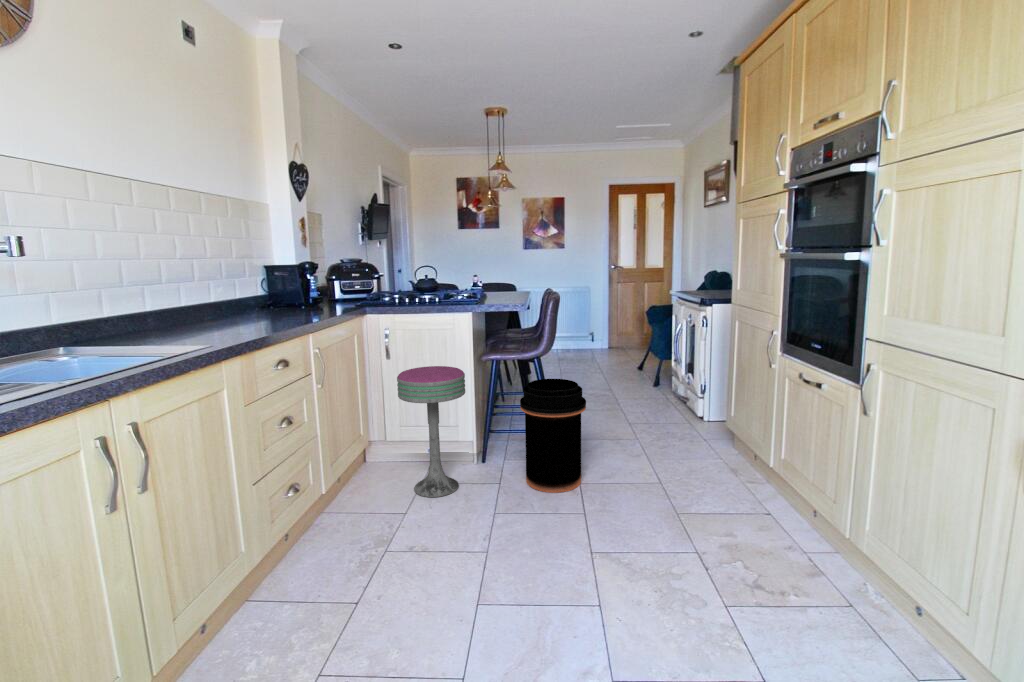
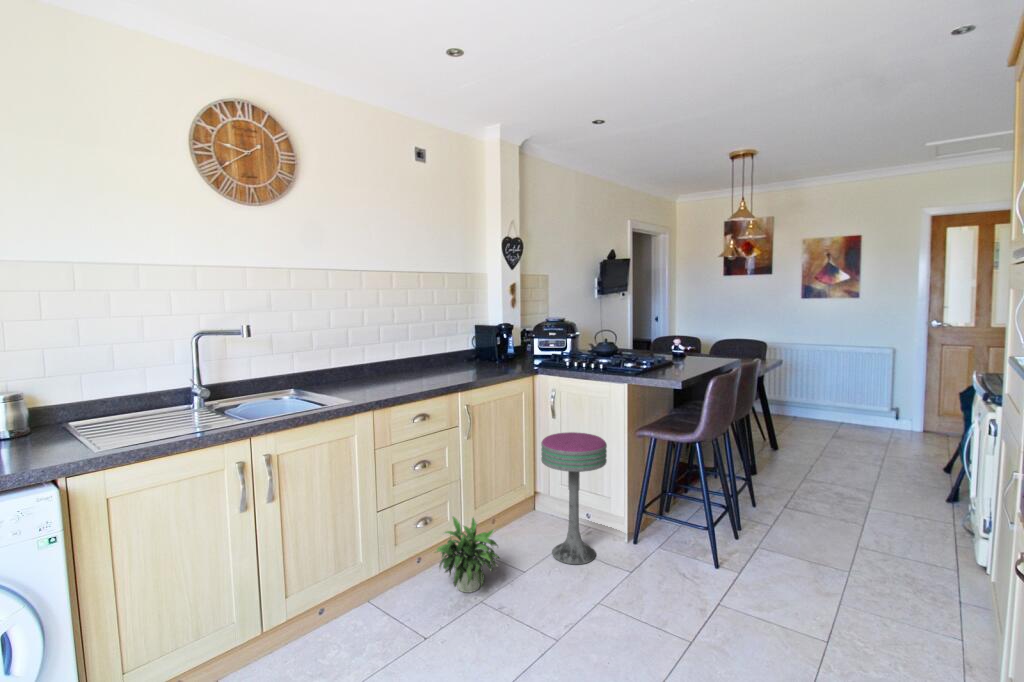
trash can: present [520,379,586,493] -> none [659,467,737,603]
potted plant: none [312,472,387,556] -> present [436,516,499,593]

